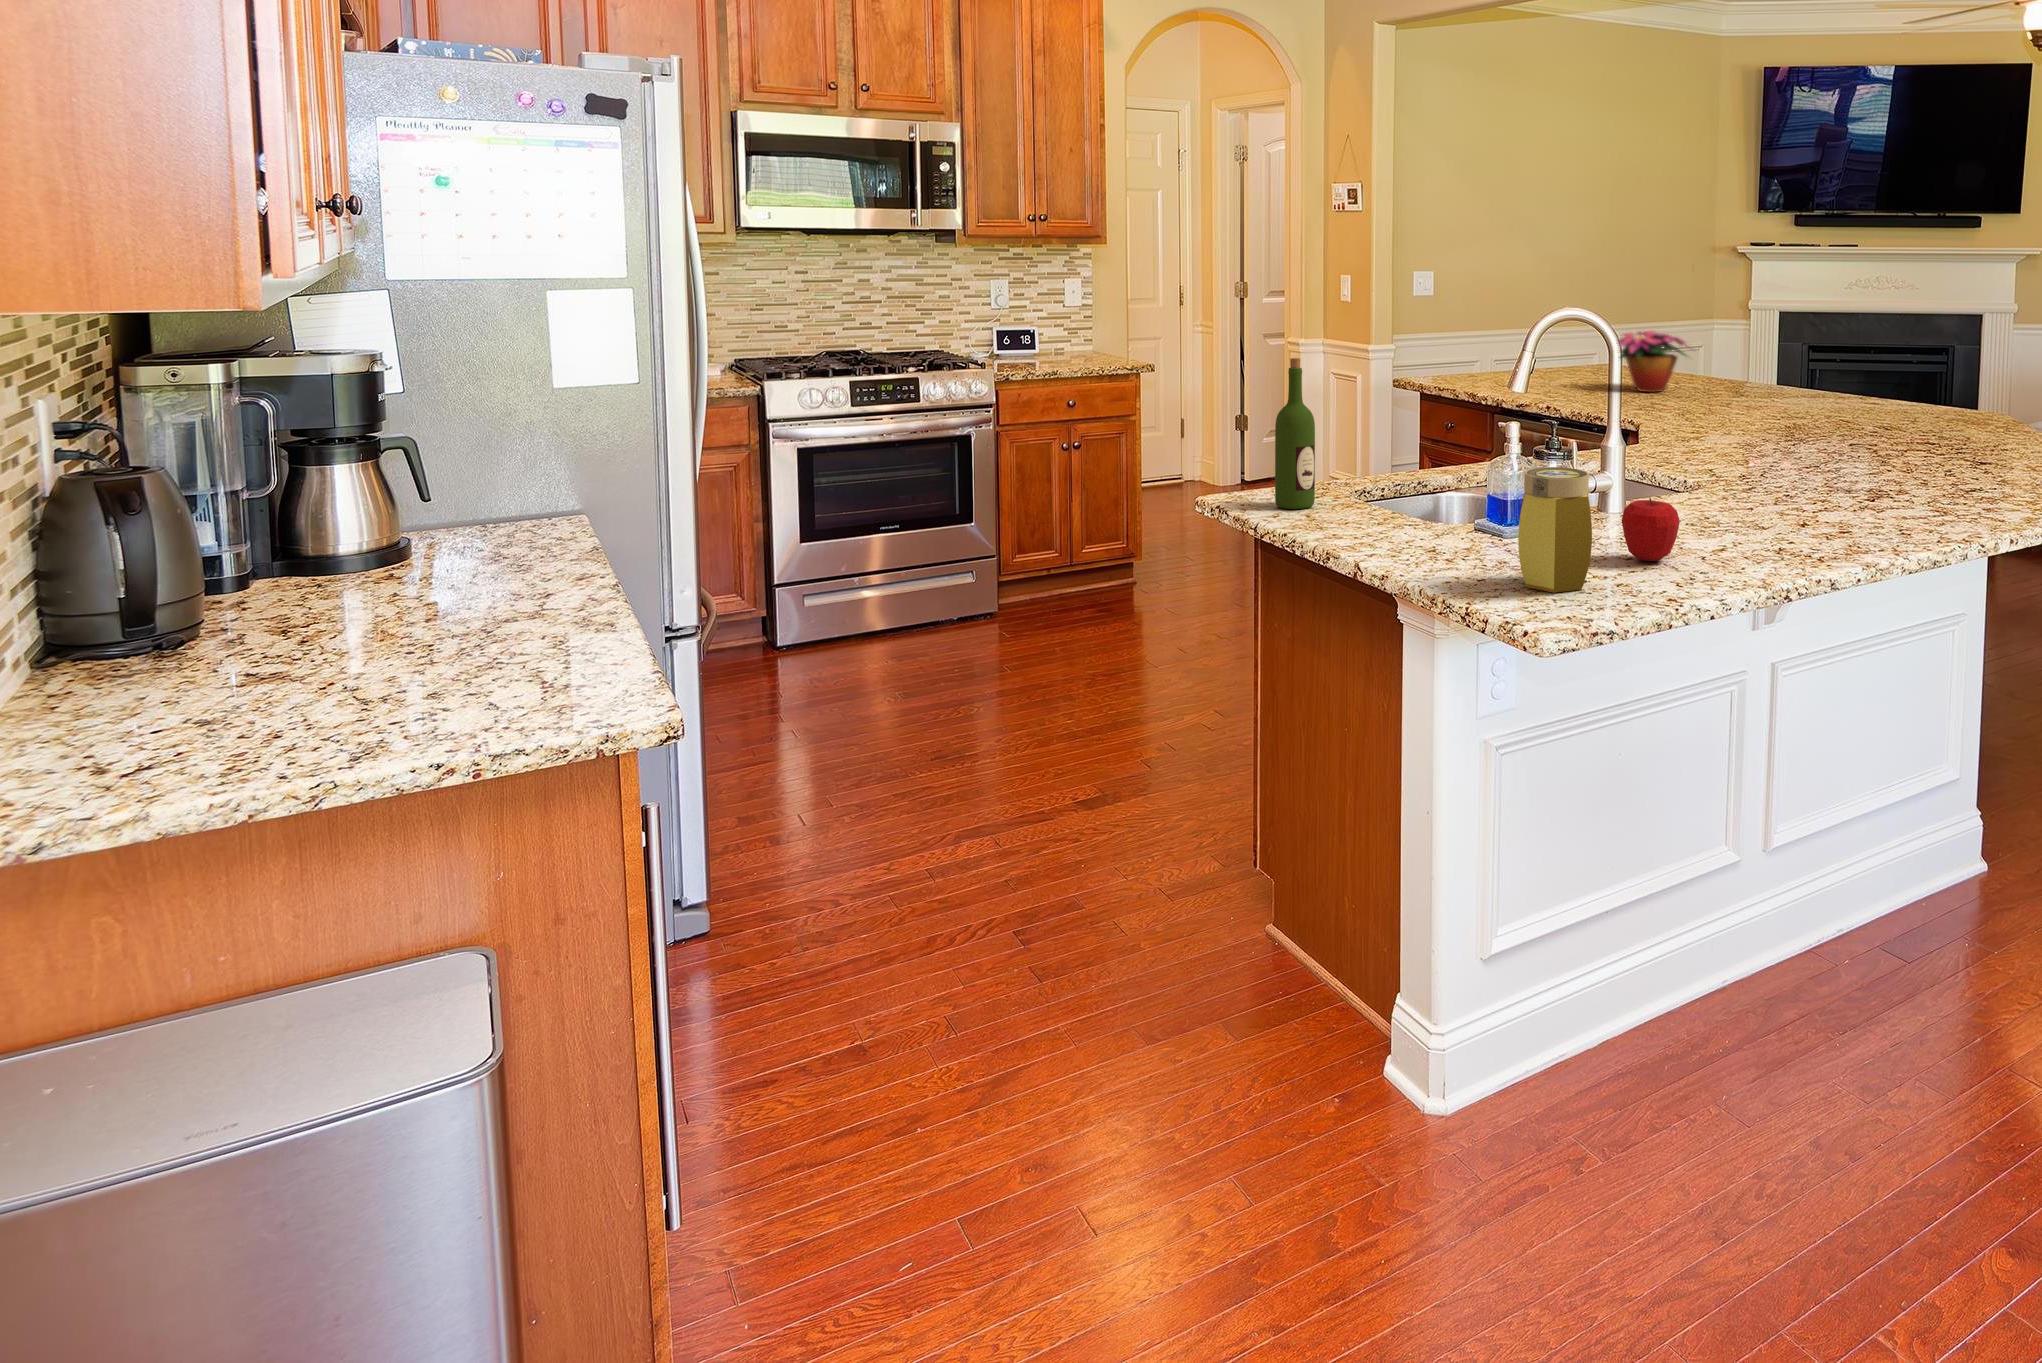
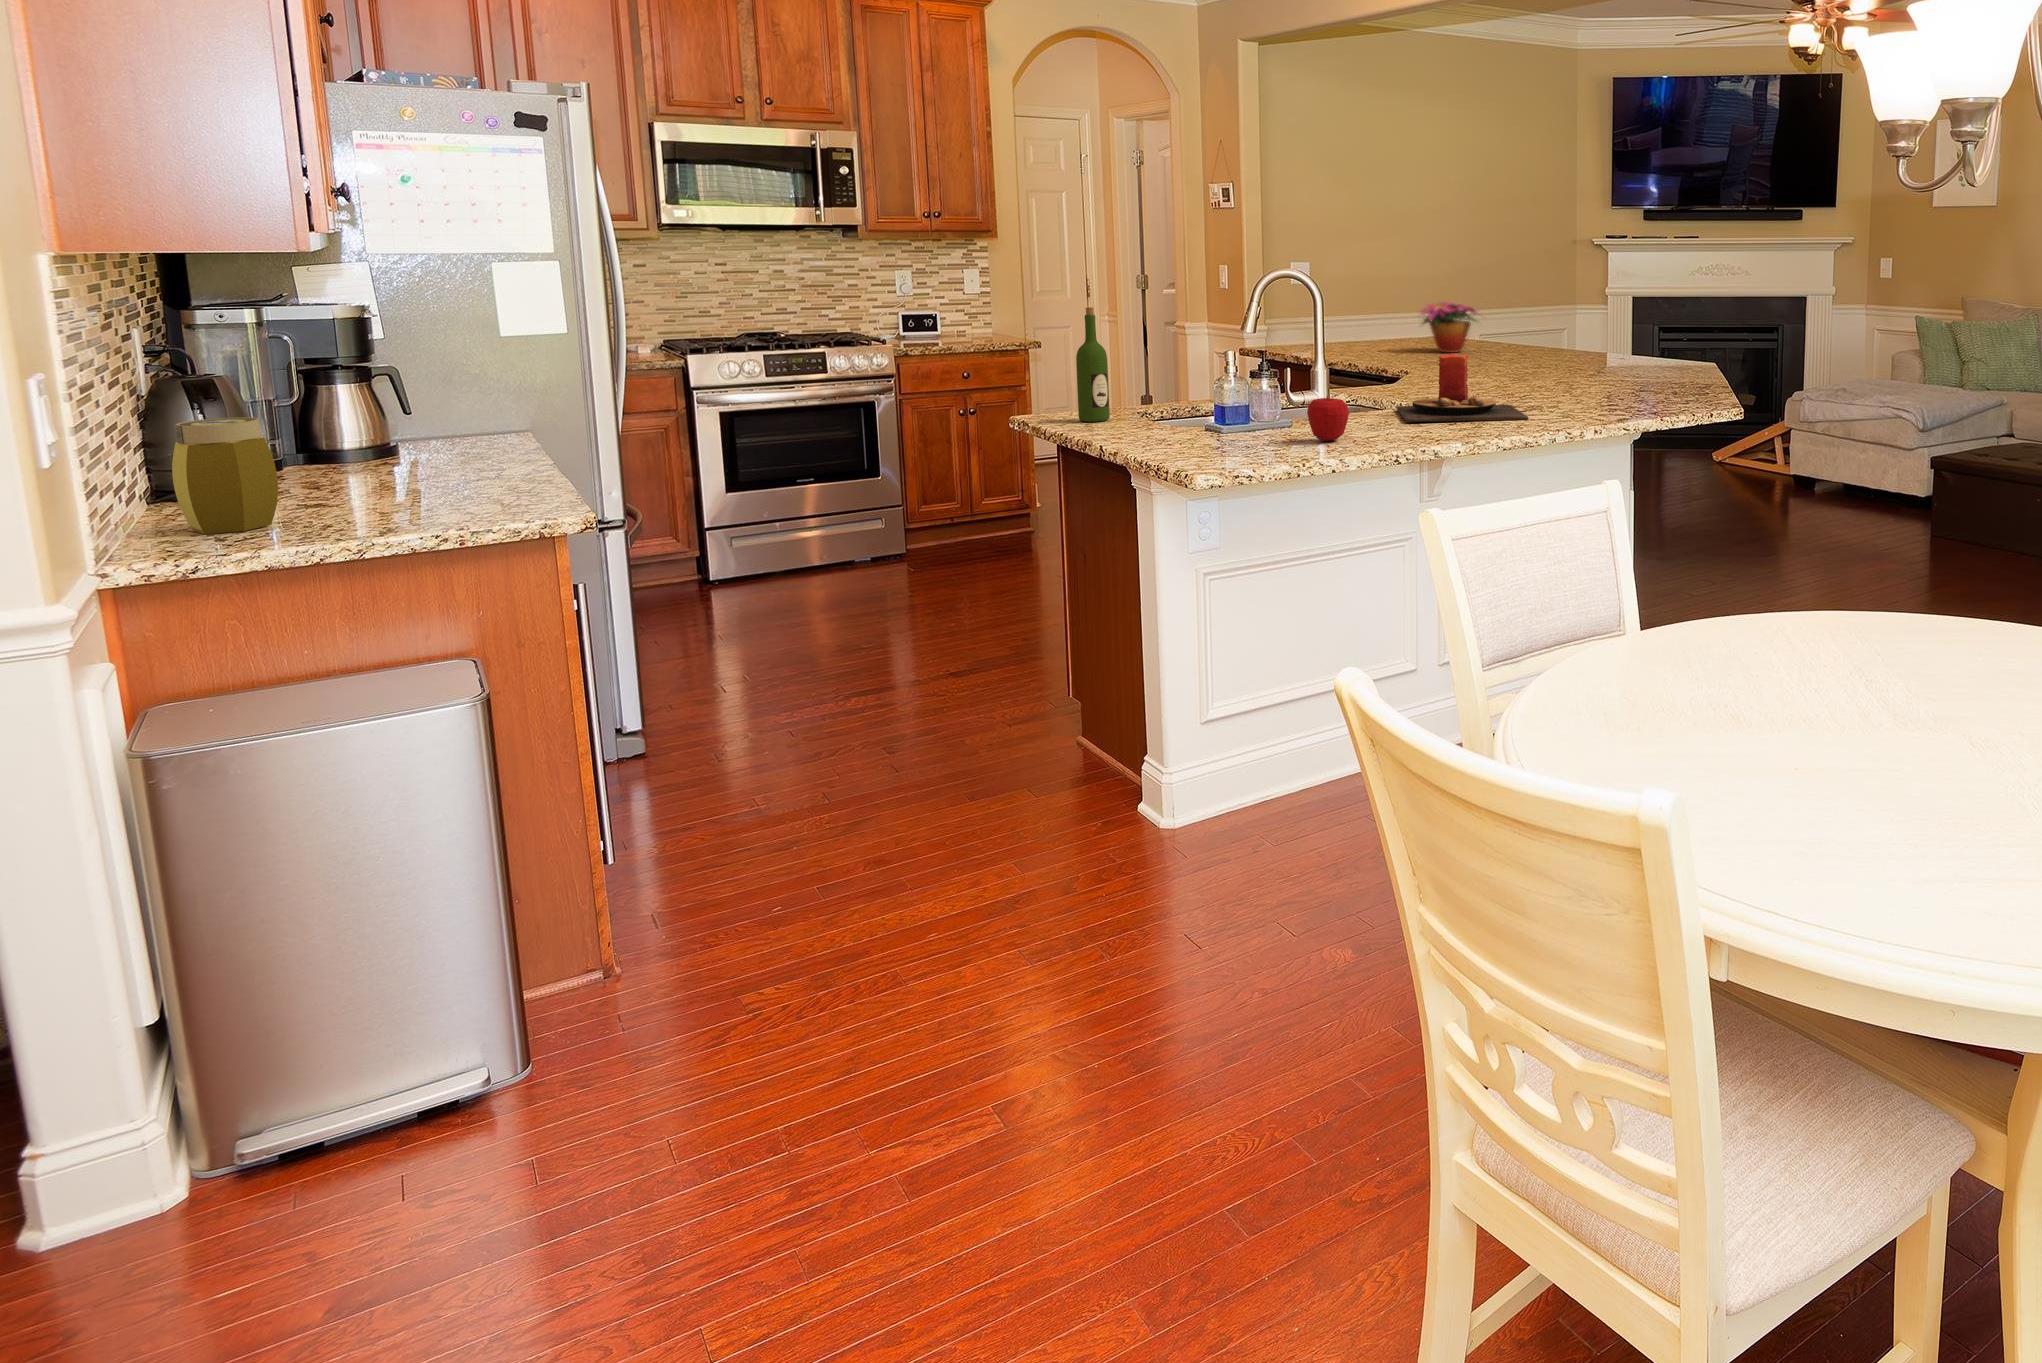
candle: none [1684,426,1888,524] -> present [1396,353,1528,422]
jar: present [1518,467,1592,593] -> present [172,417,278,534]

